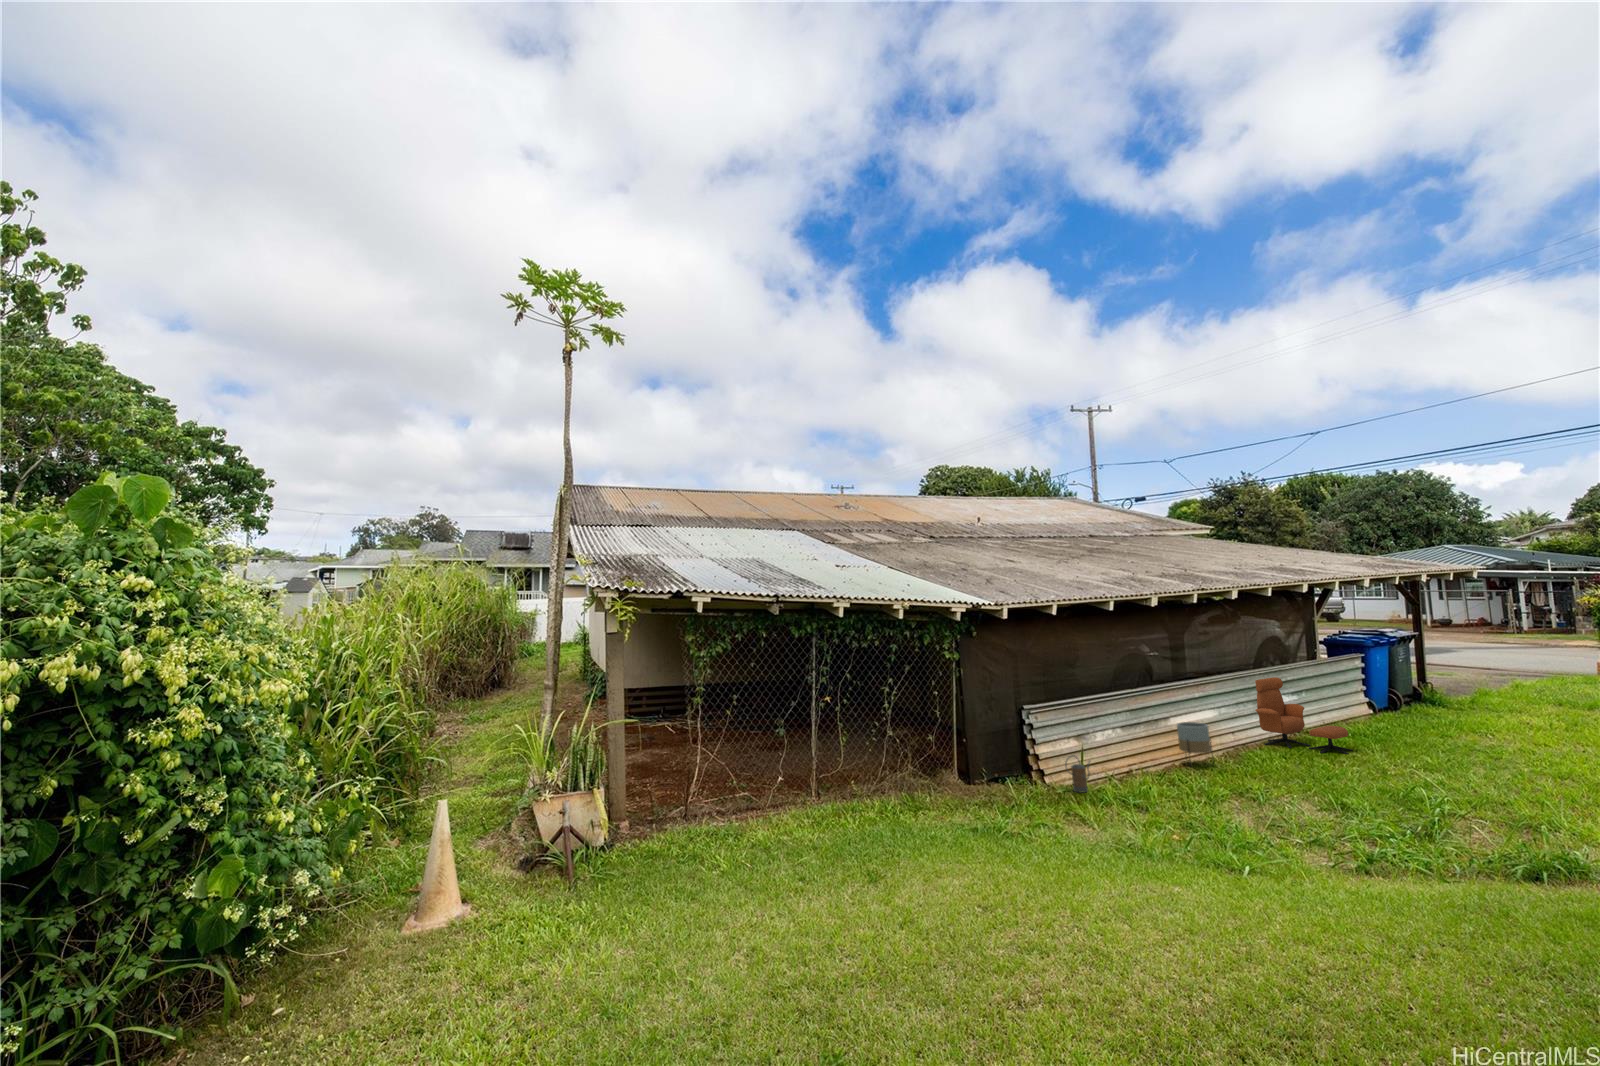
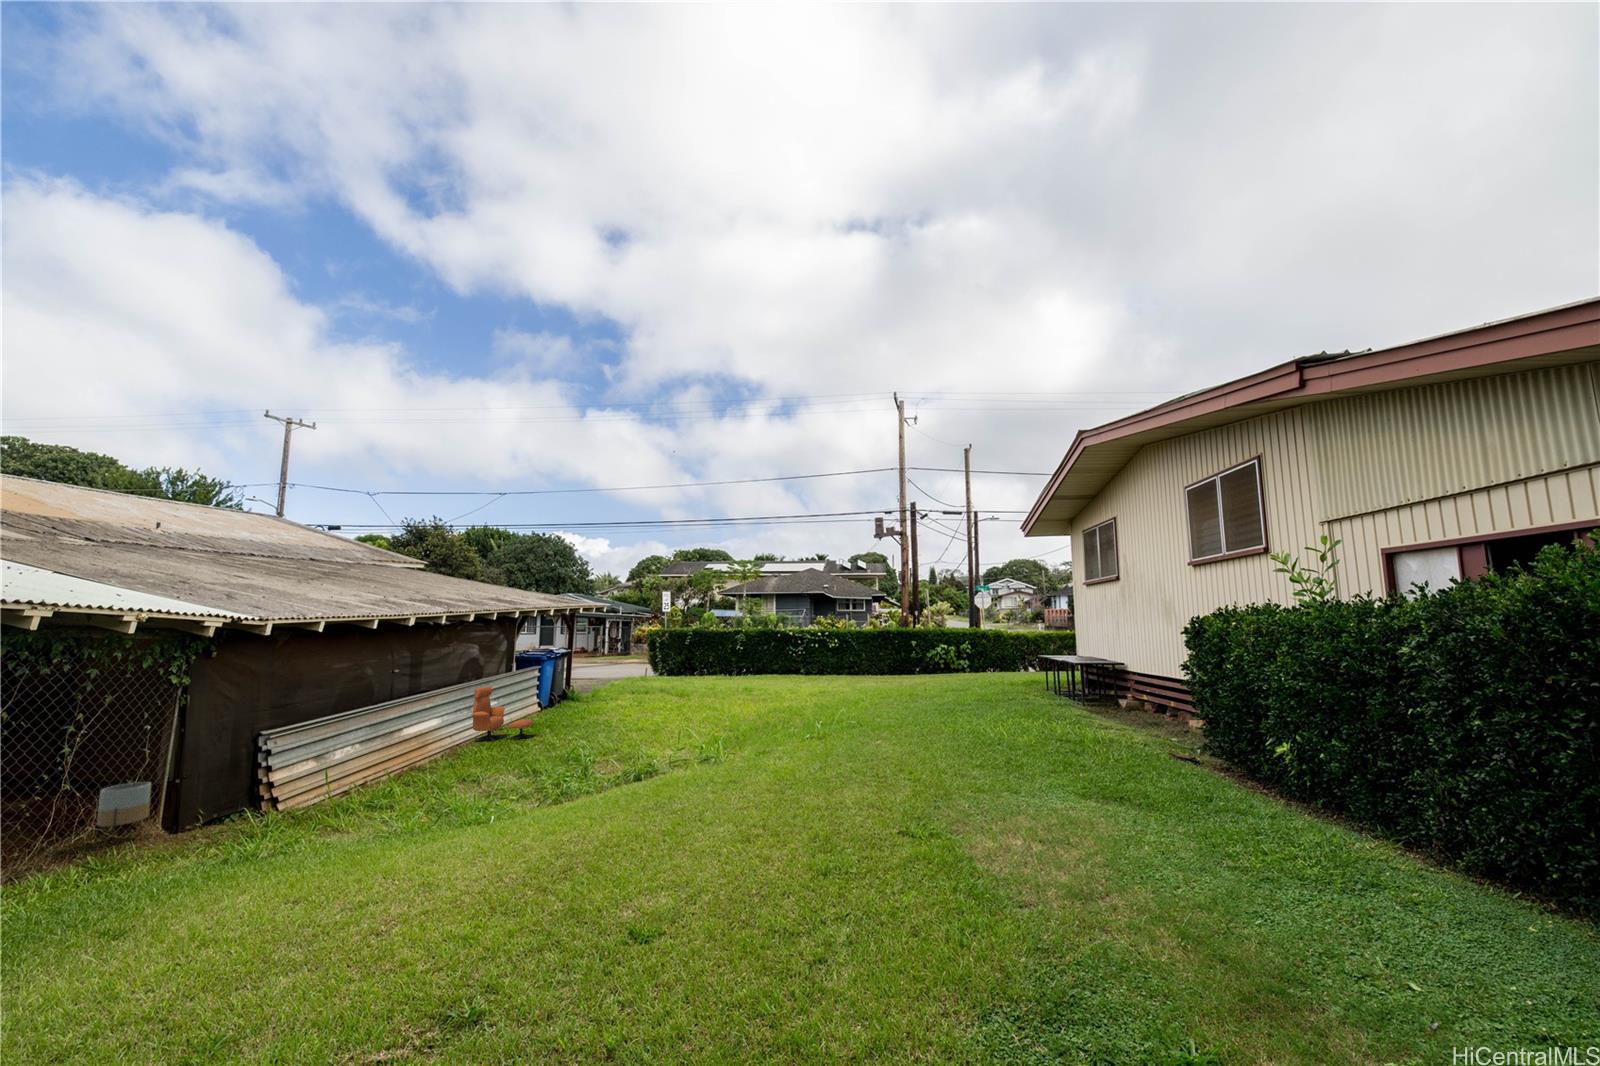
planter: present [1177,722,1212,754] -> present [97,782,151,840]
watering can: present [1065,755,1090,793] -> none [309,774,337,812]

